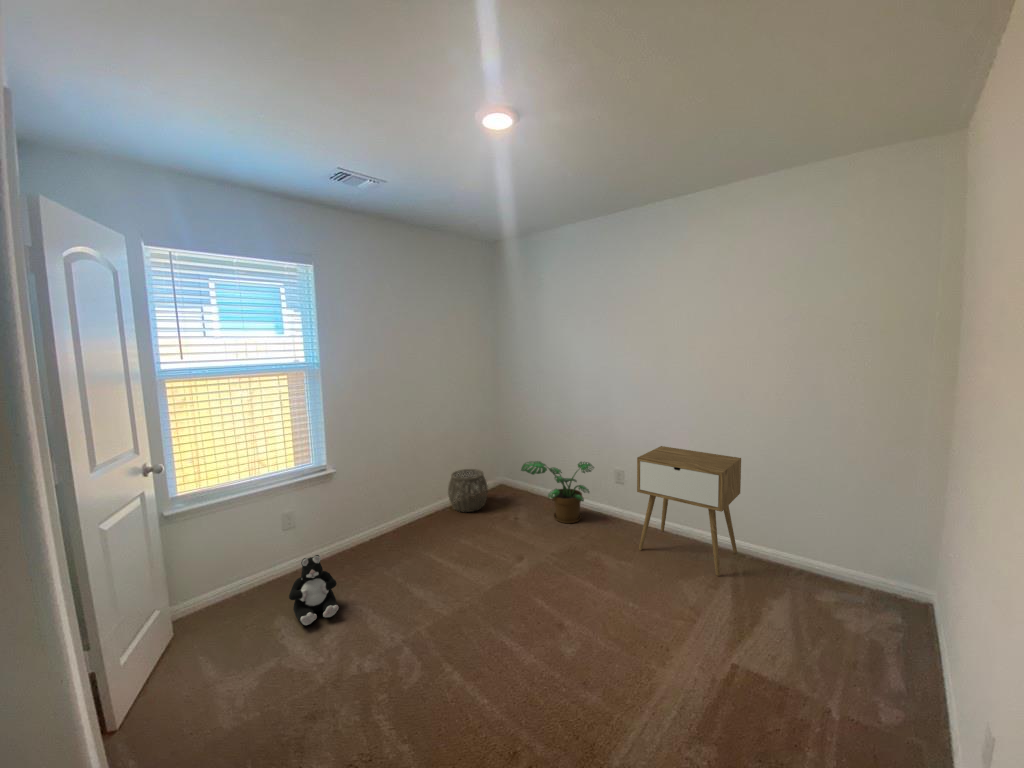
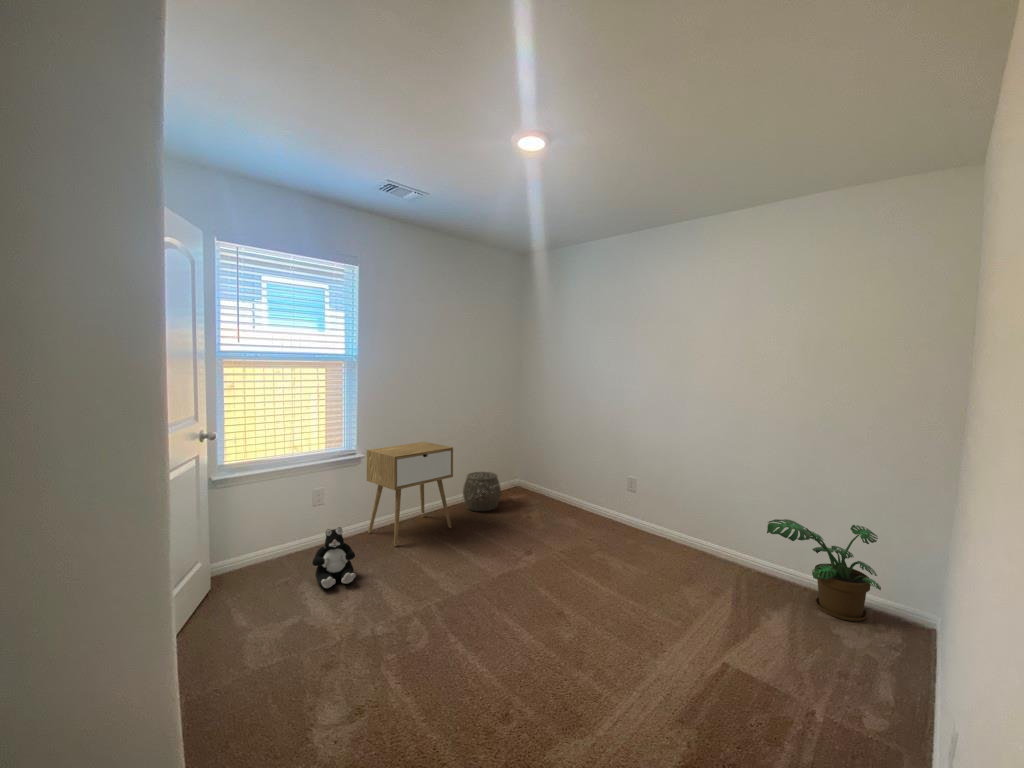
nightstand: present [637,446,741,576] -> present [367,442,453,546]
potted plant: present [521,461,594,523] -> present [767,519,881,621]

